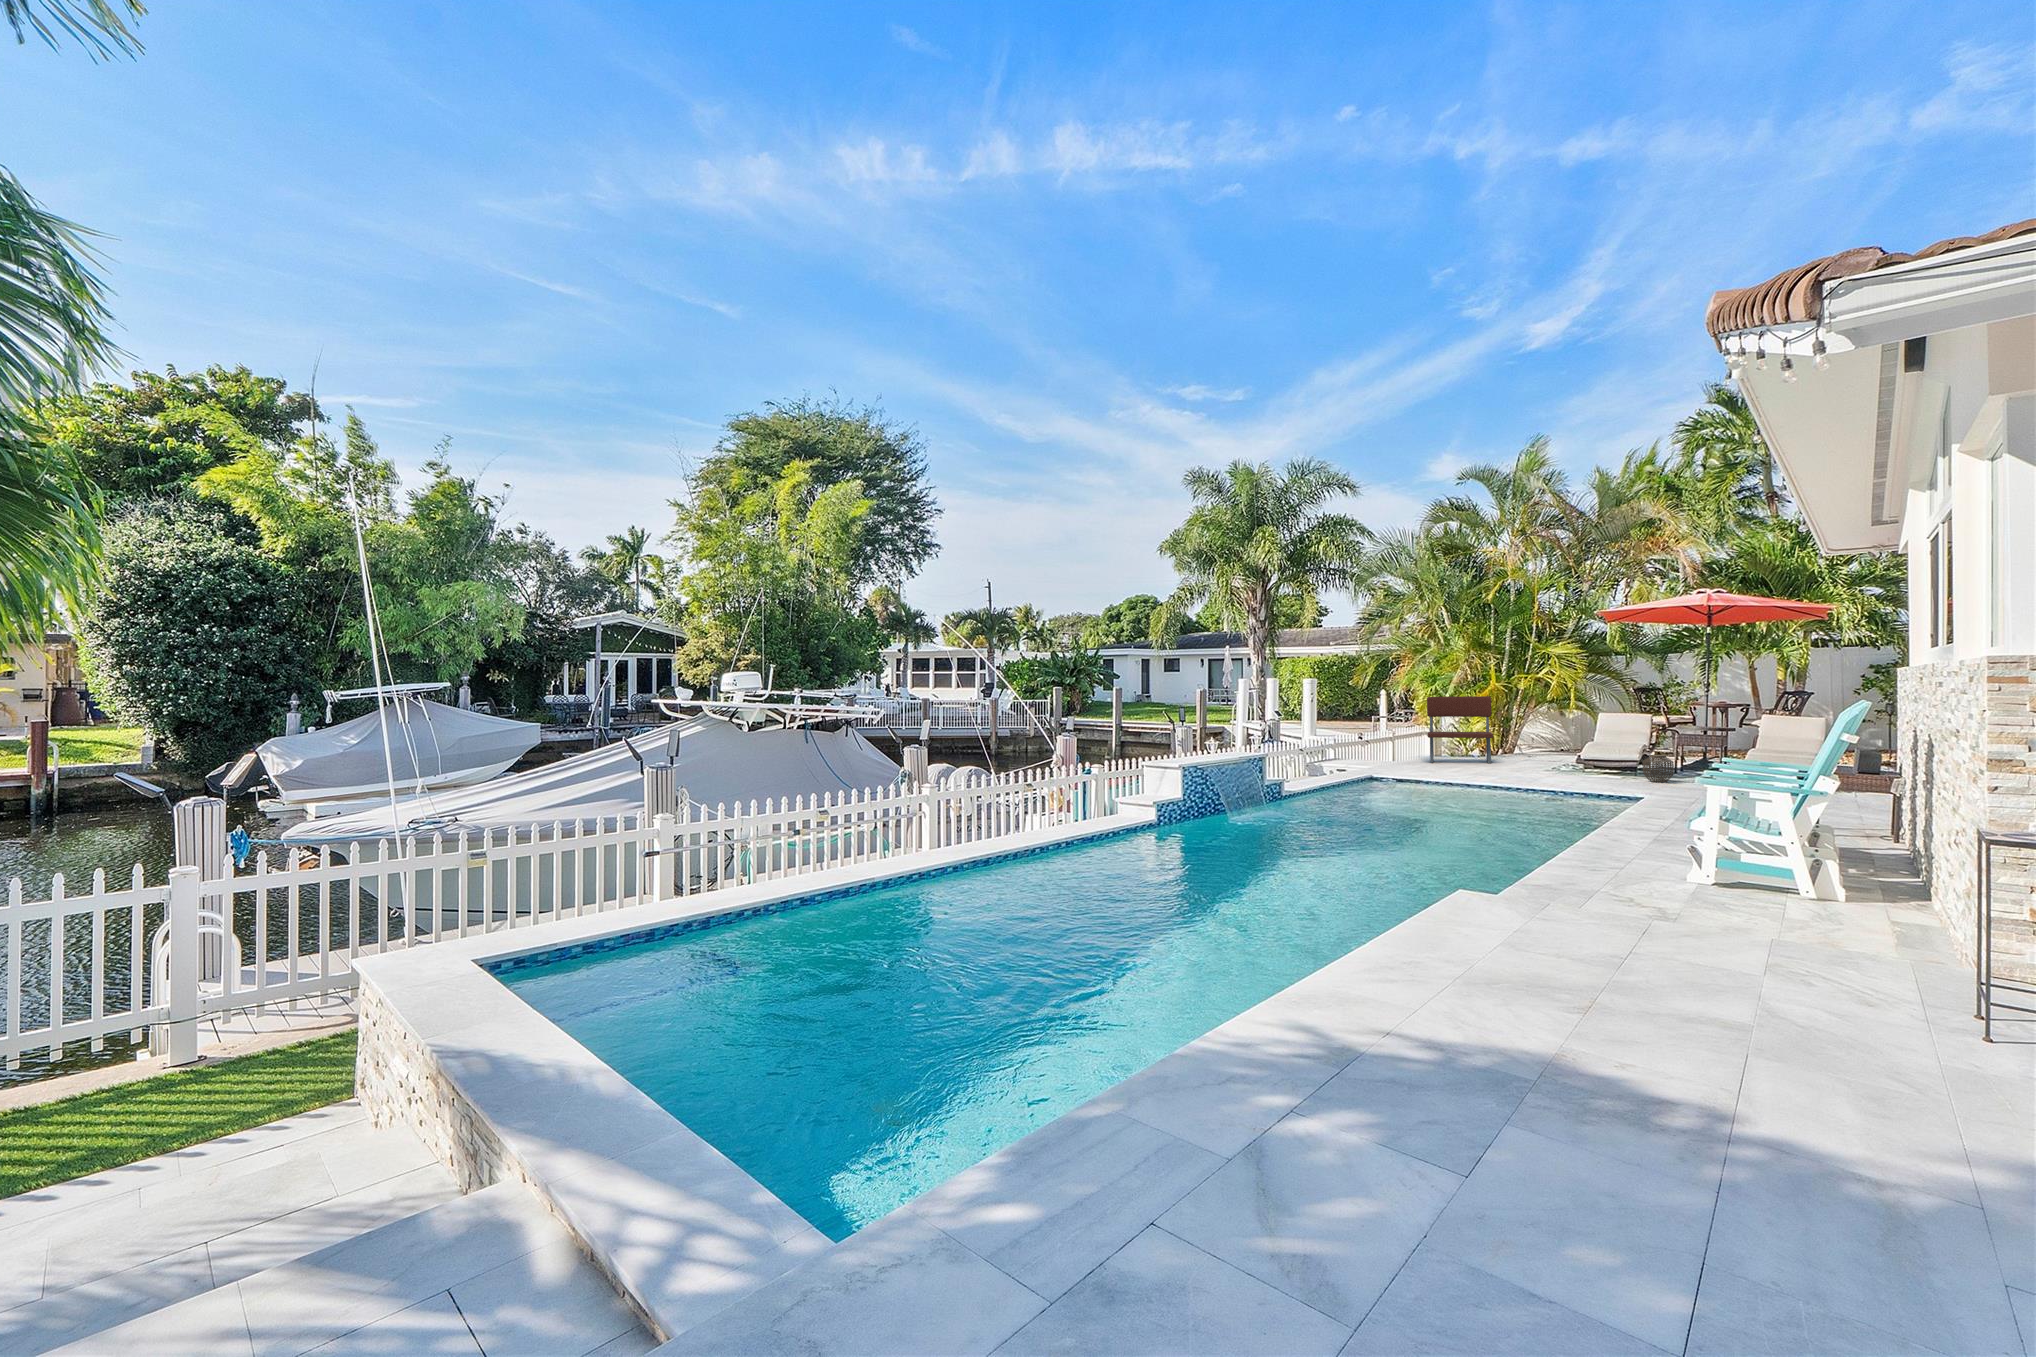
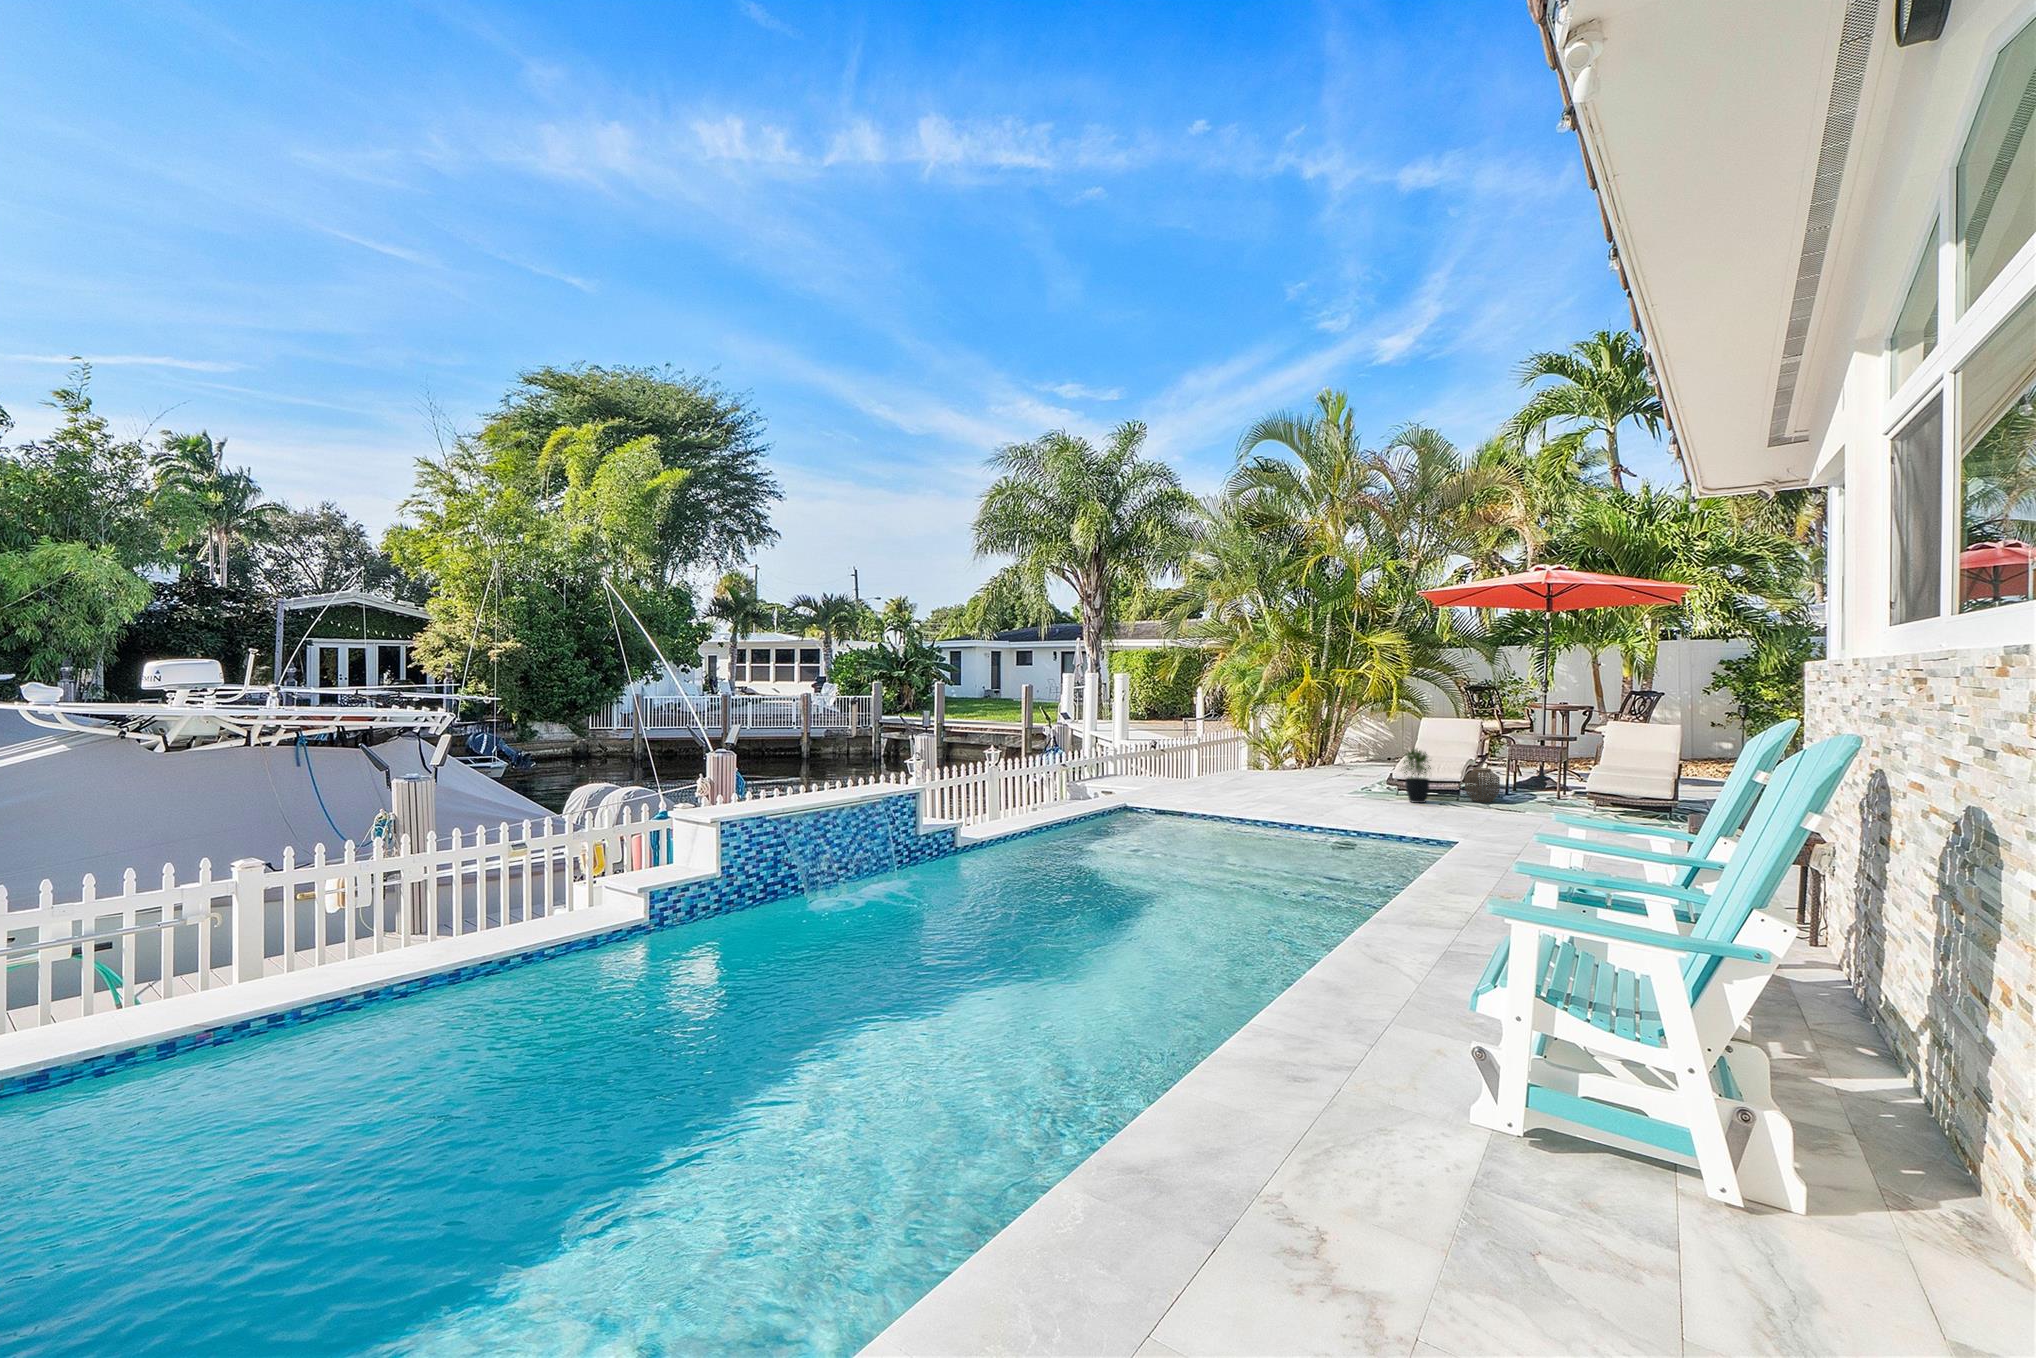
bench: present [1427,696,1493,764] -> none [1236,695,1310,775]
potted plant: none [1585,738,1615,783] -> present [1403,749,1431,803]

